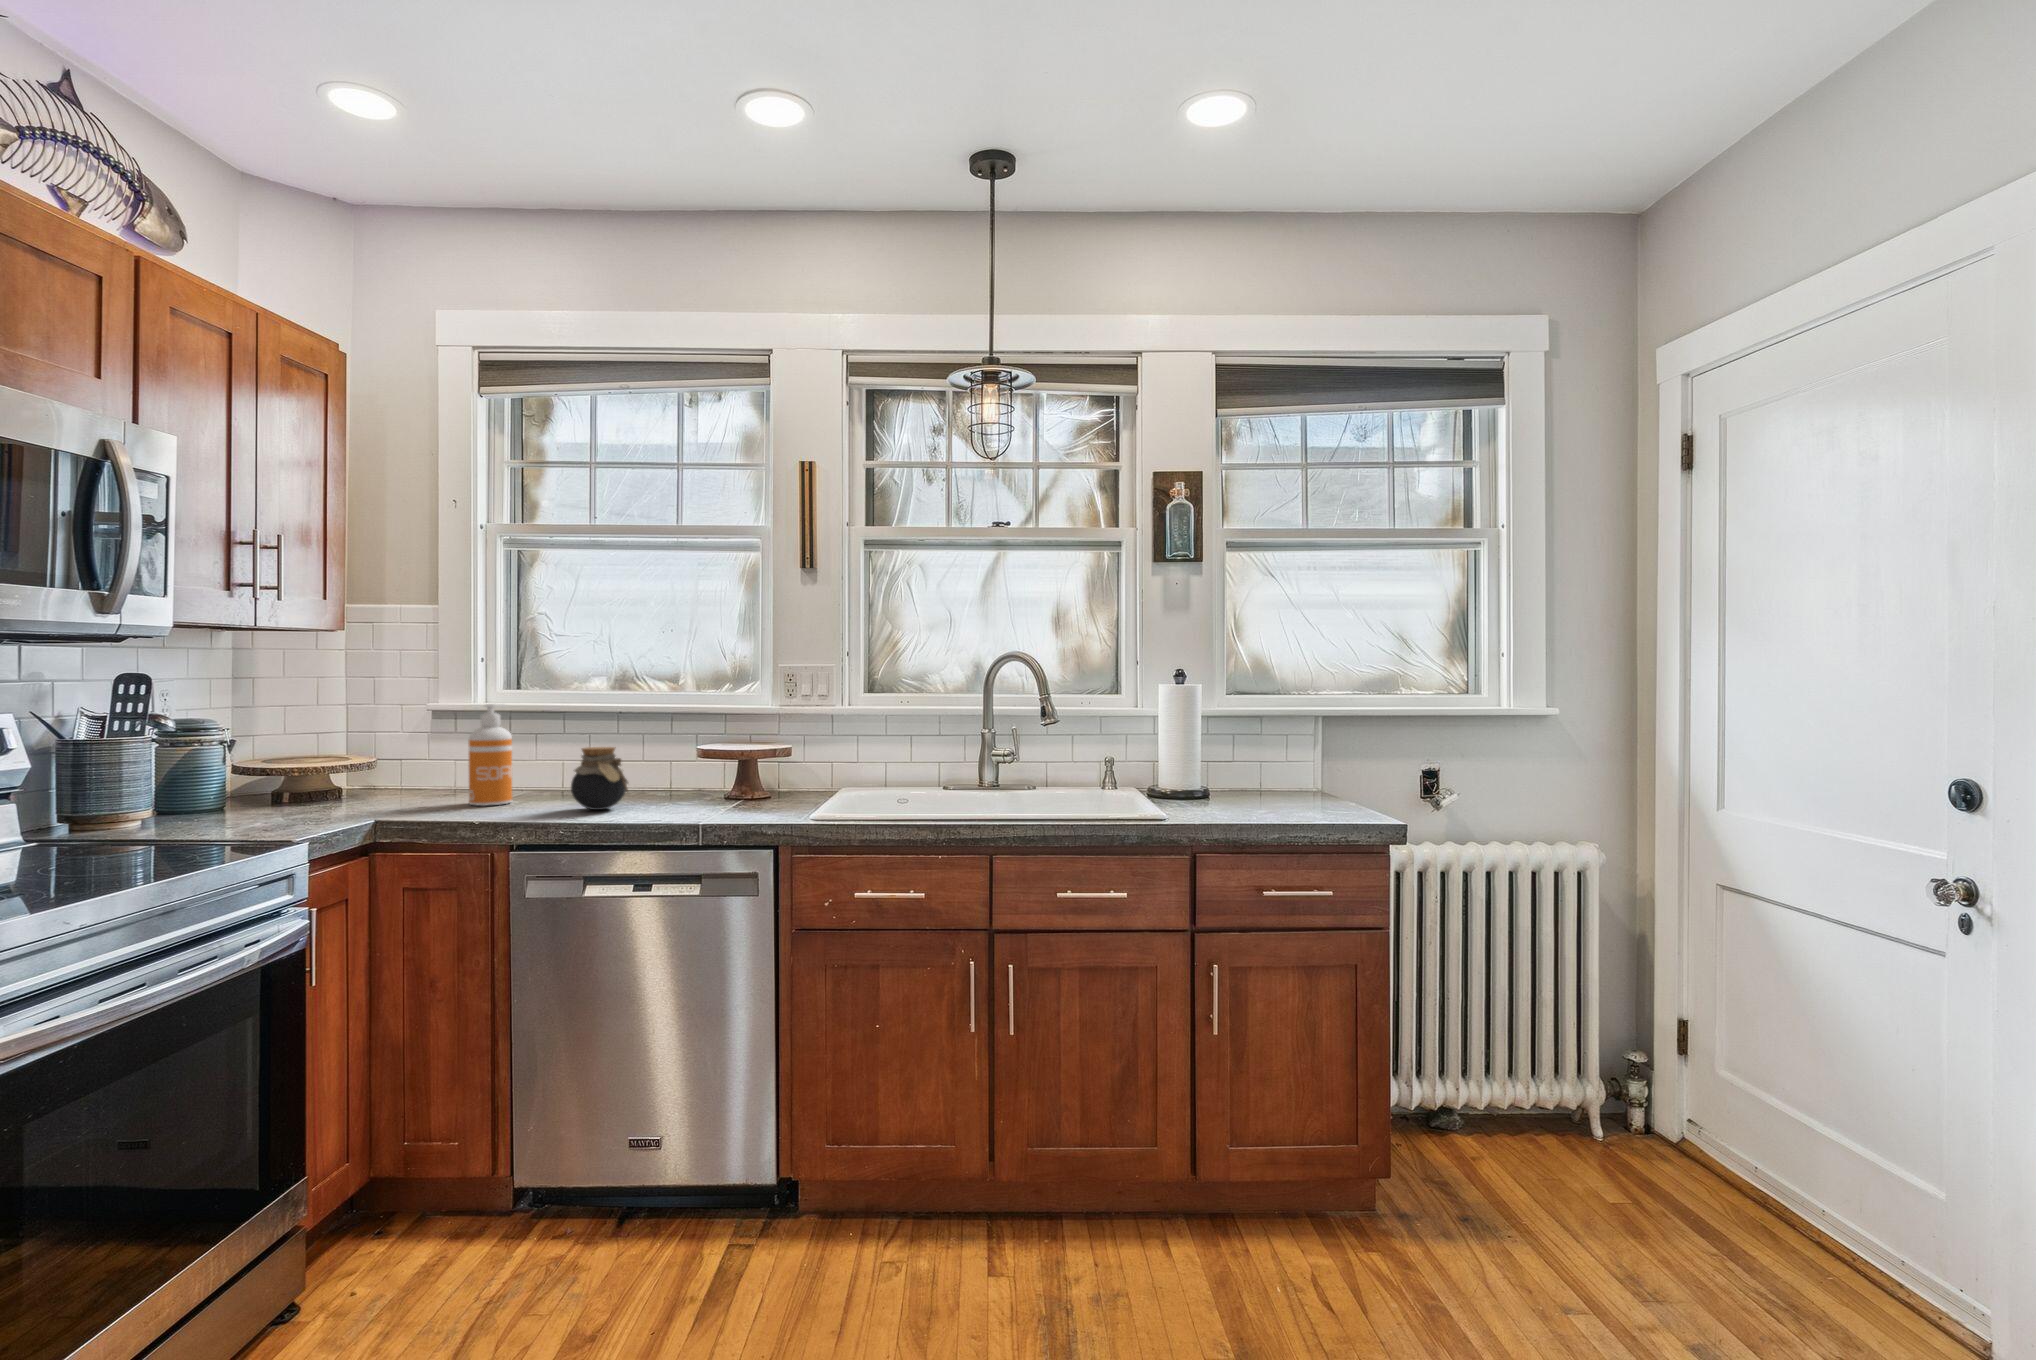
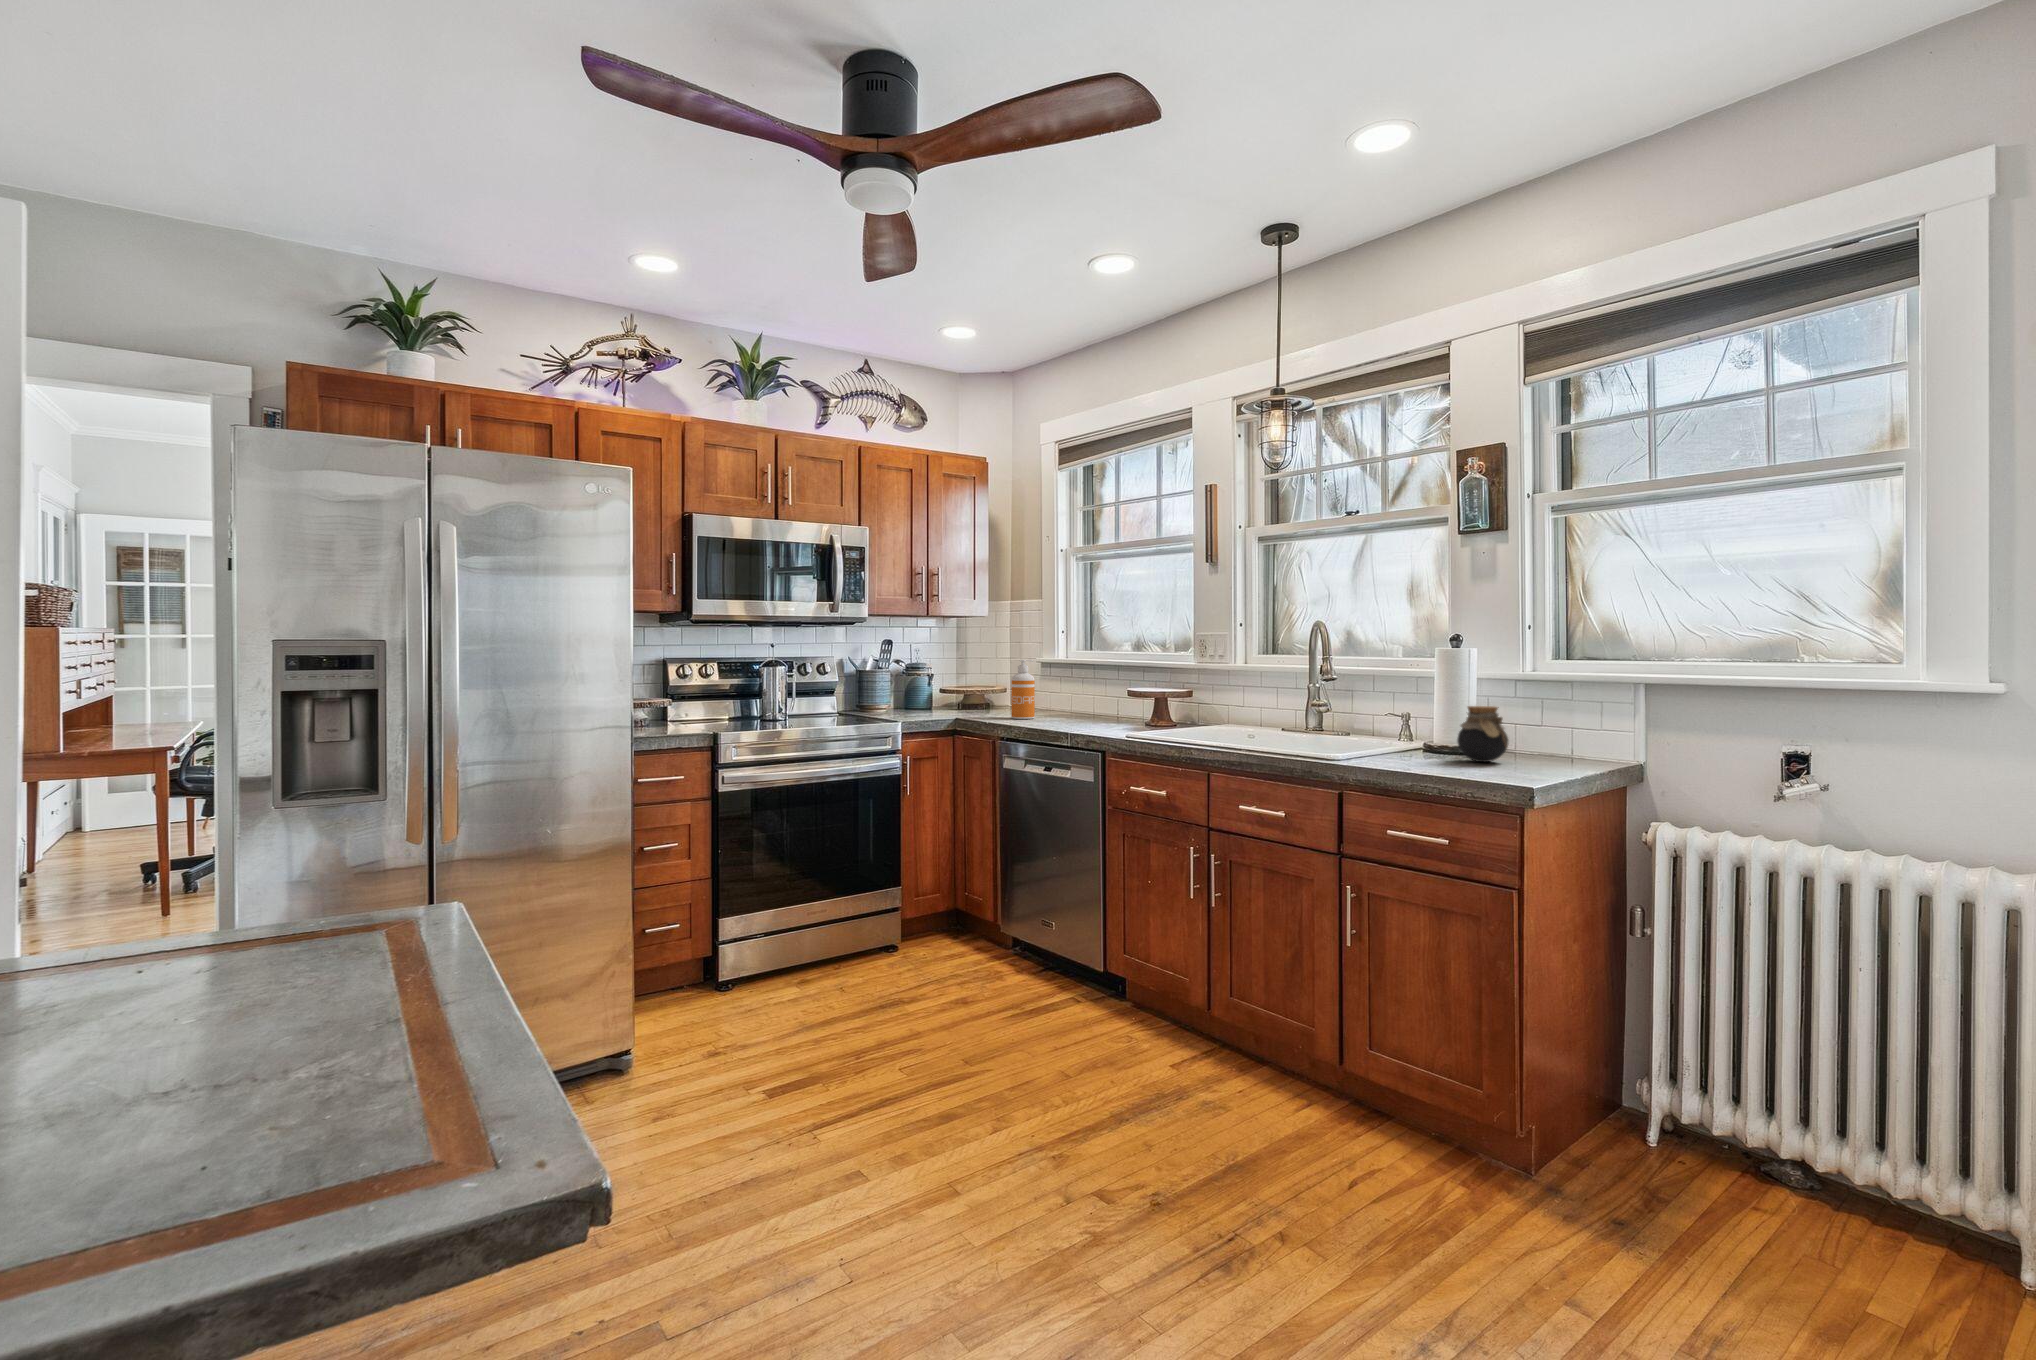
jar: present [571,747,628,810] -> present [1457,706,1508,762]

